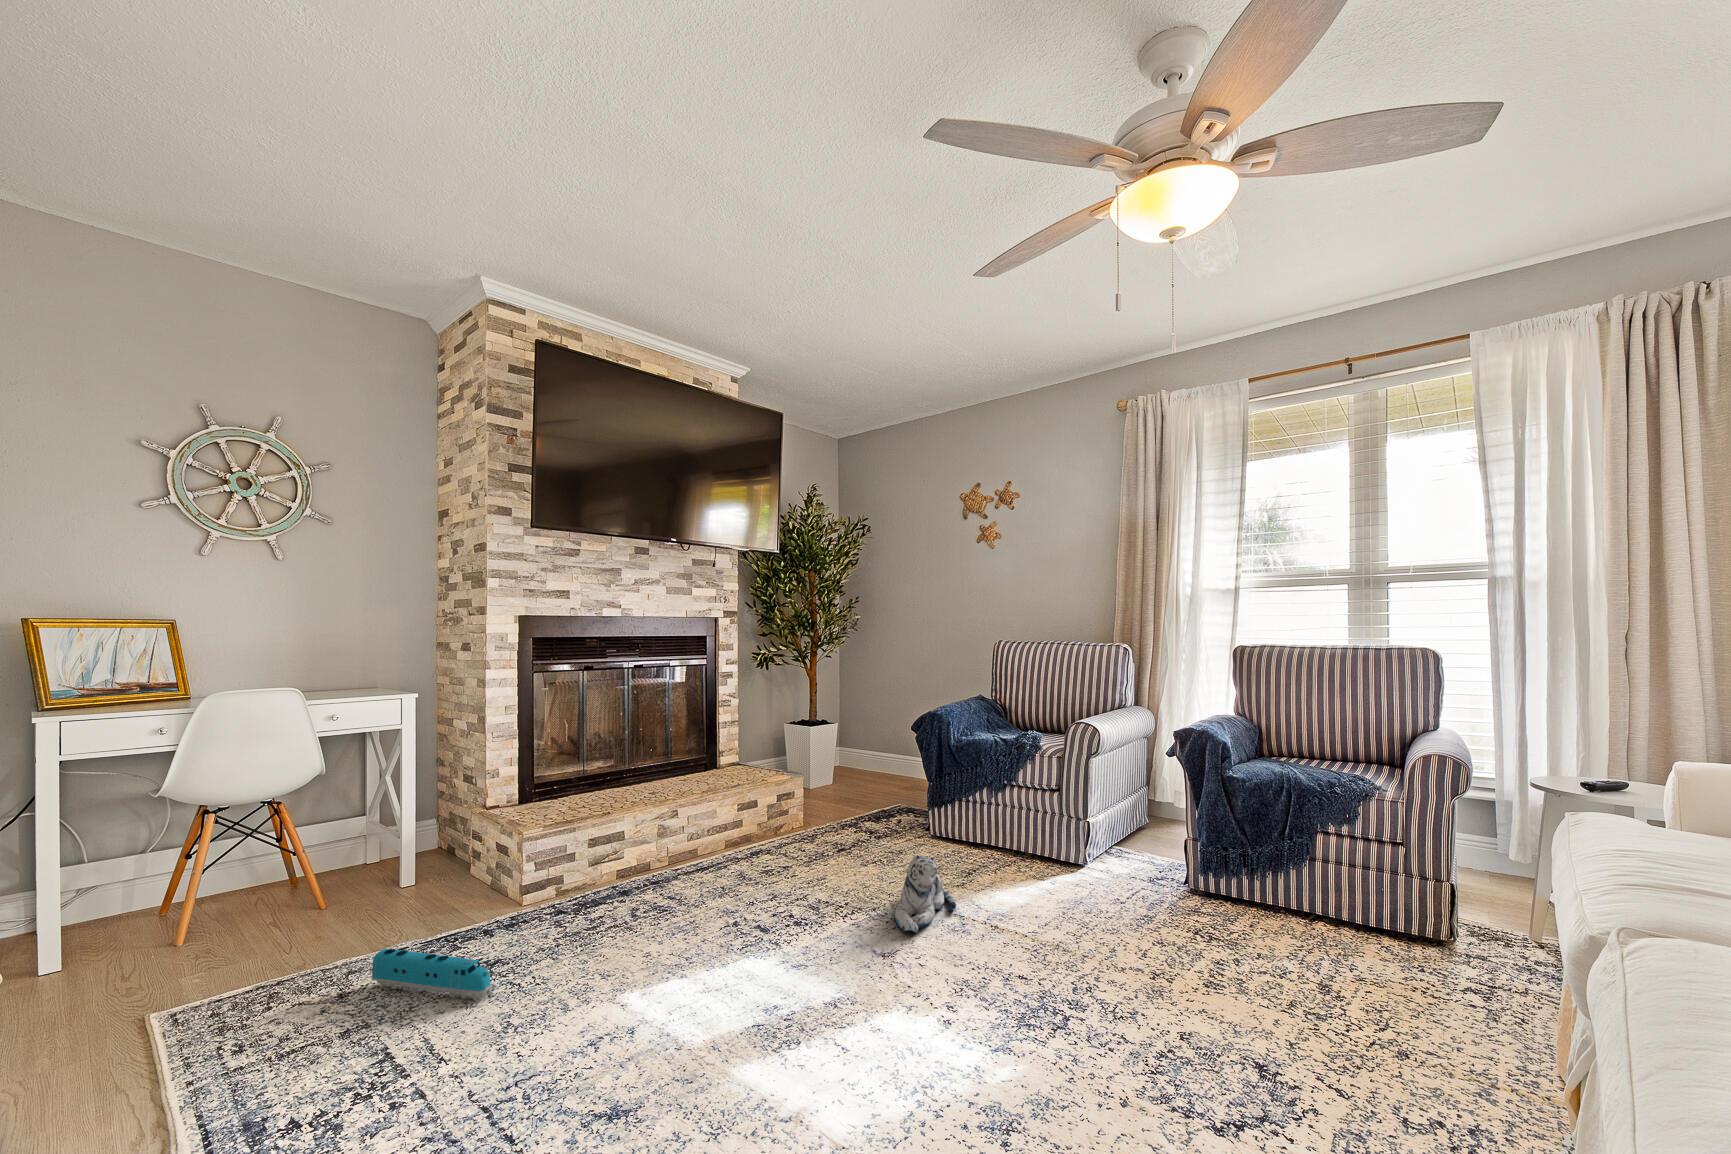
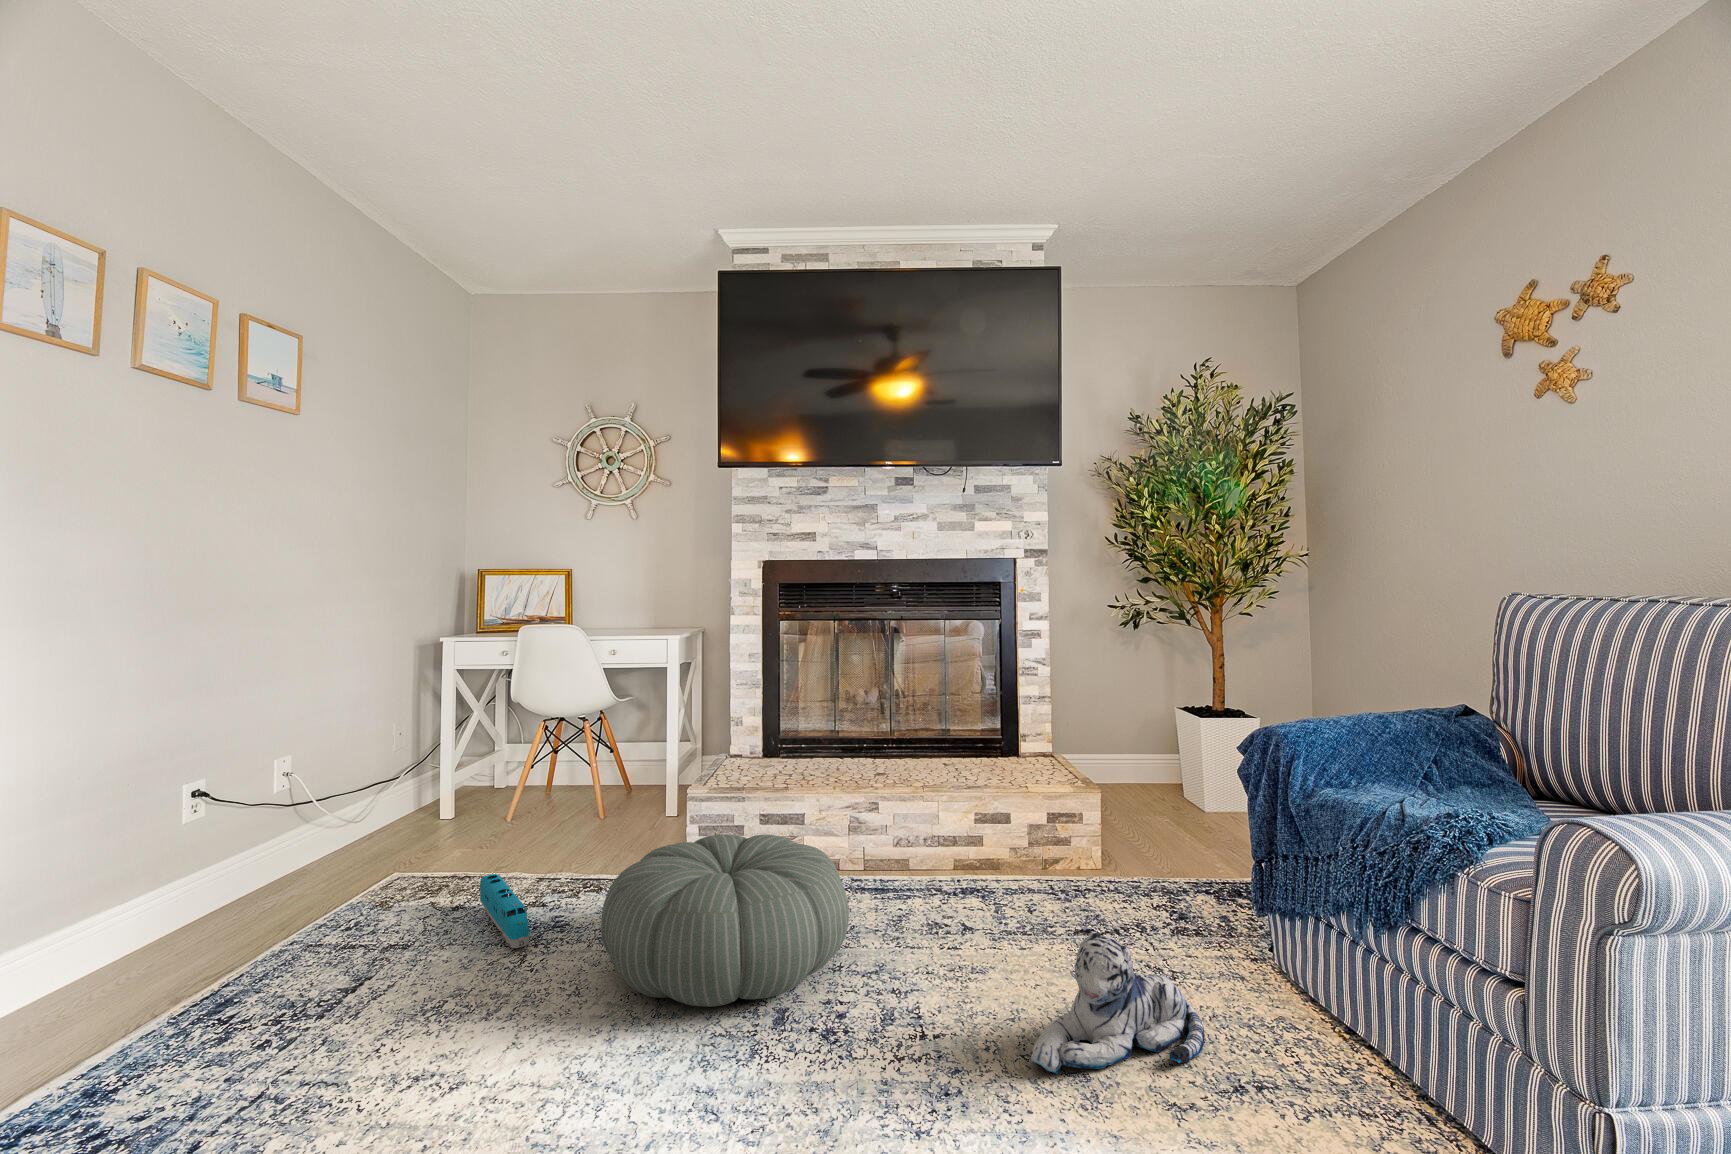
pouf: none [577,848,764,982] -> present [601,835,849,1007]

